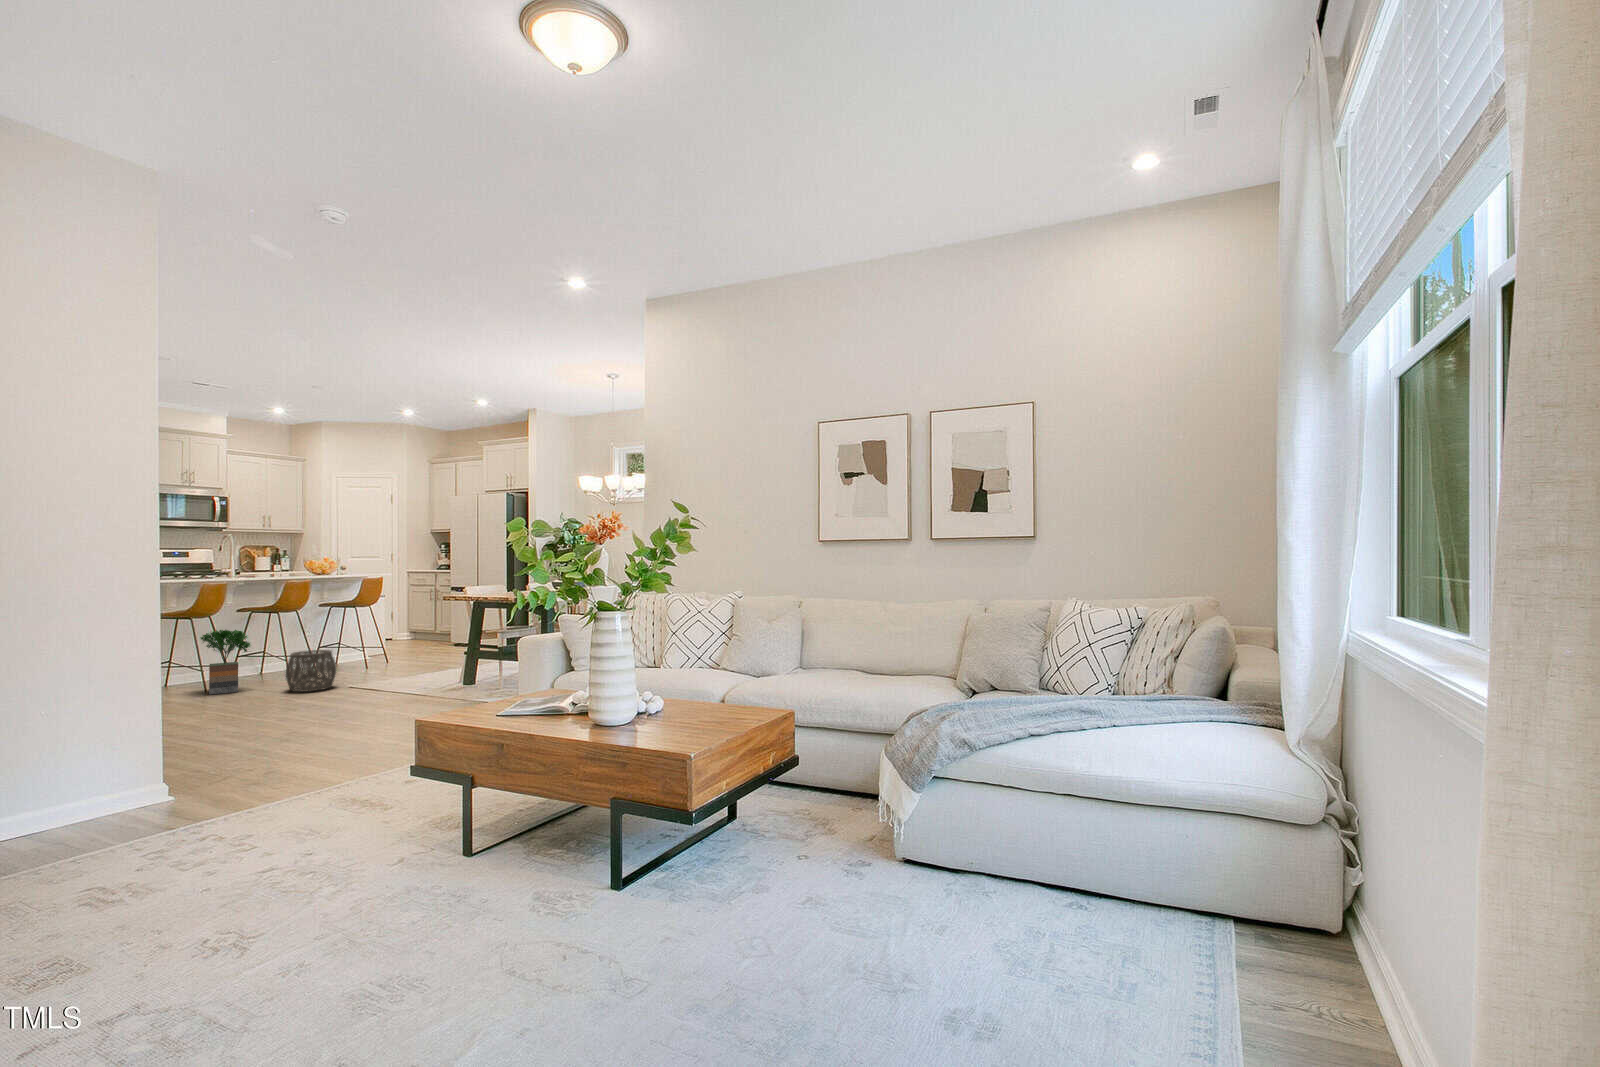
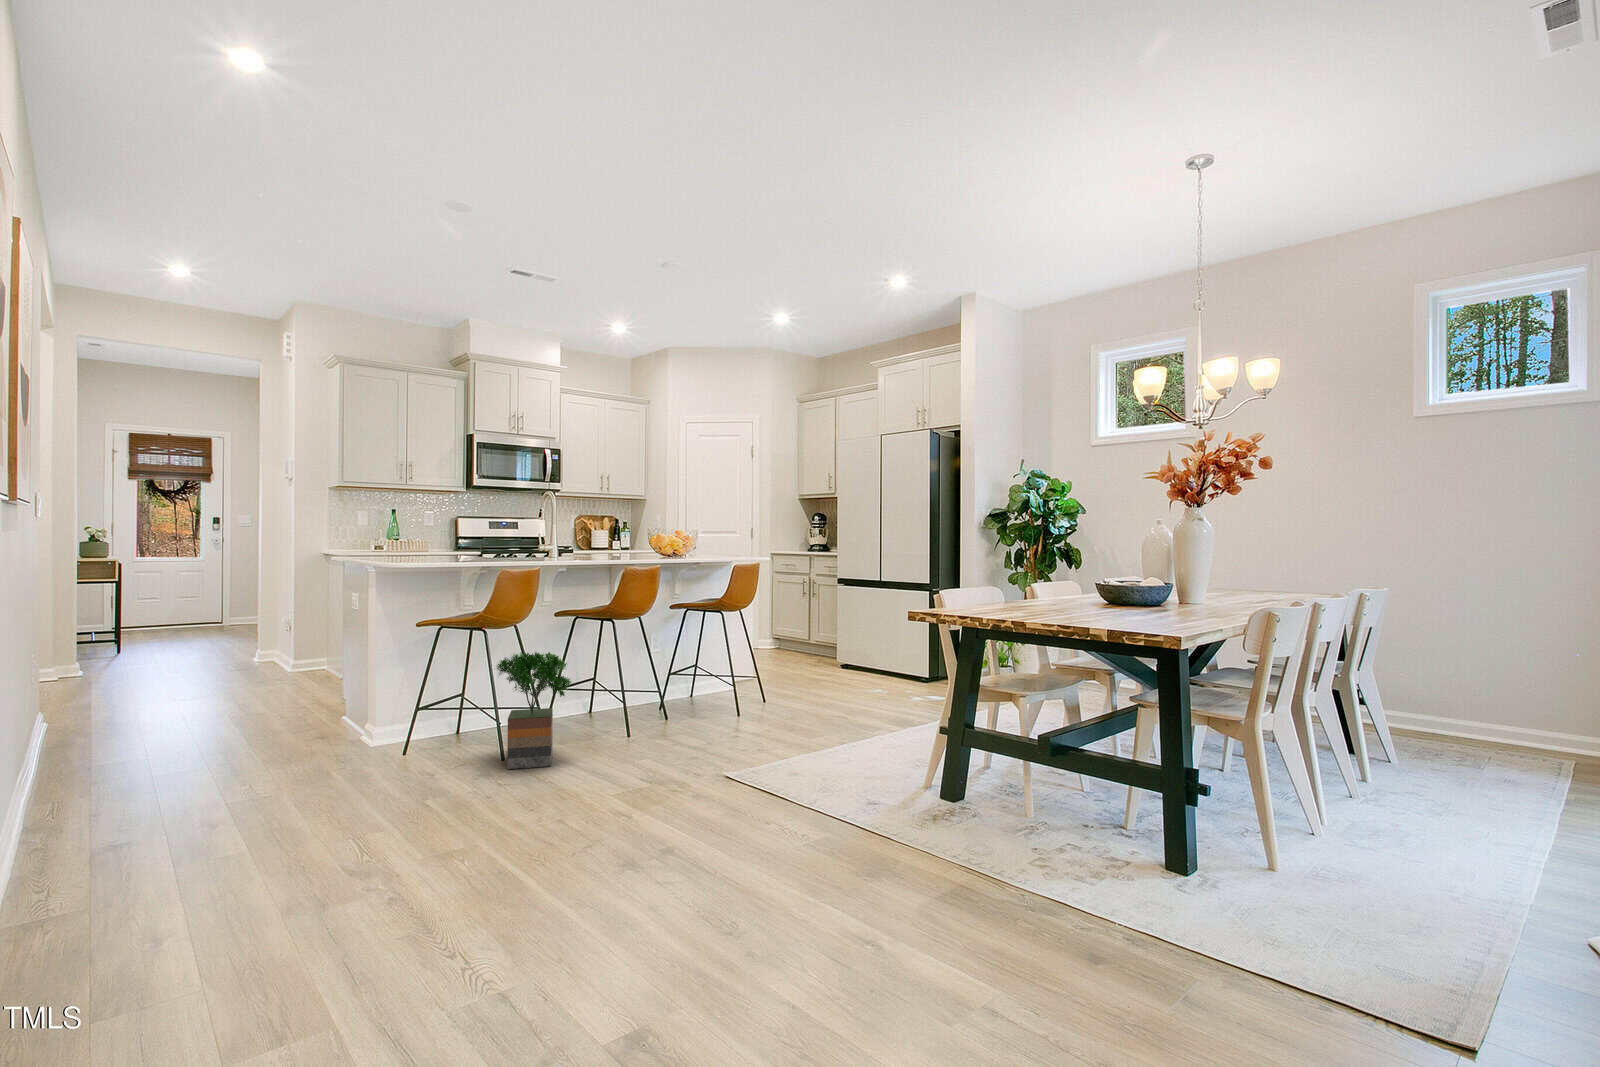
woven basket: present [286,650,336,692] -> none [621,699,705,785]

